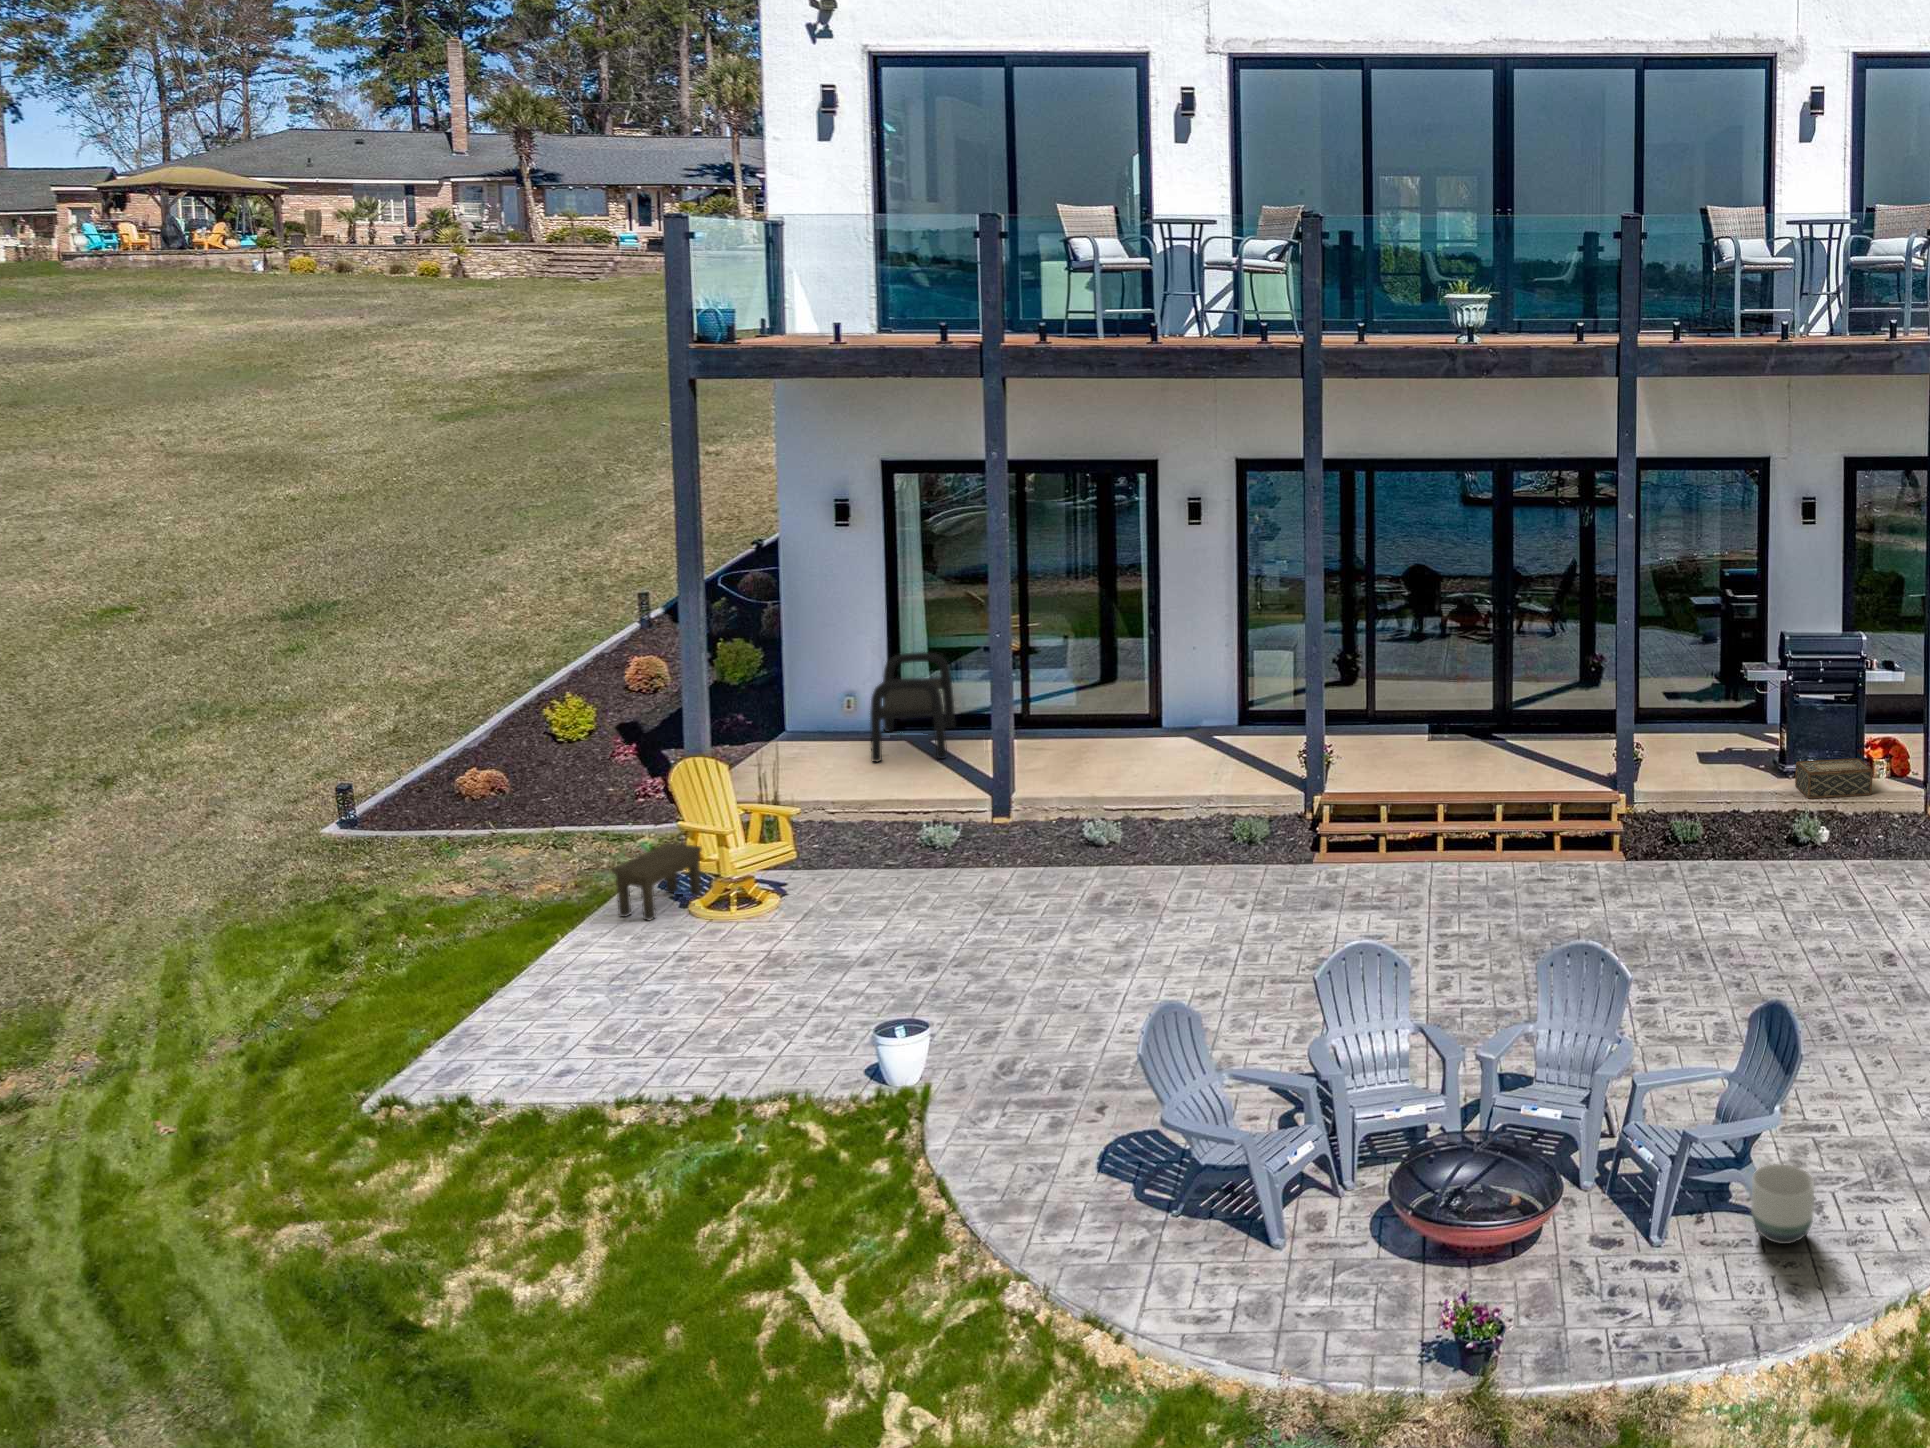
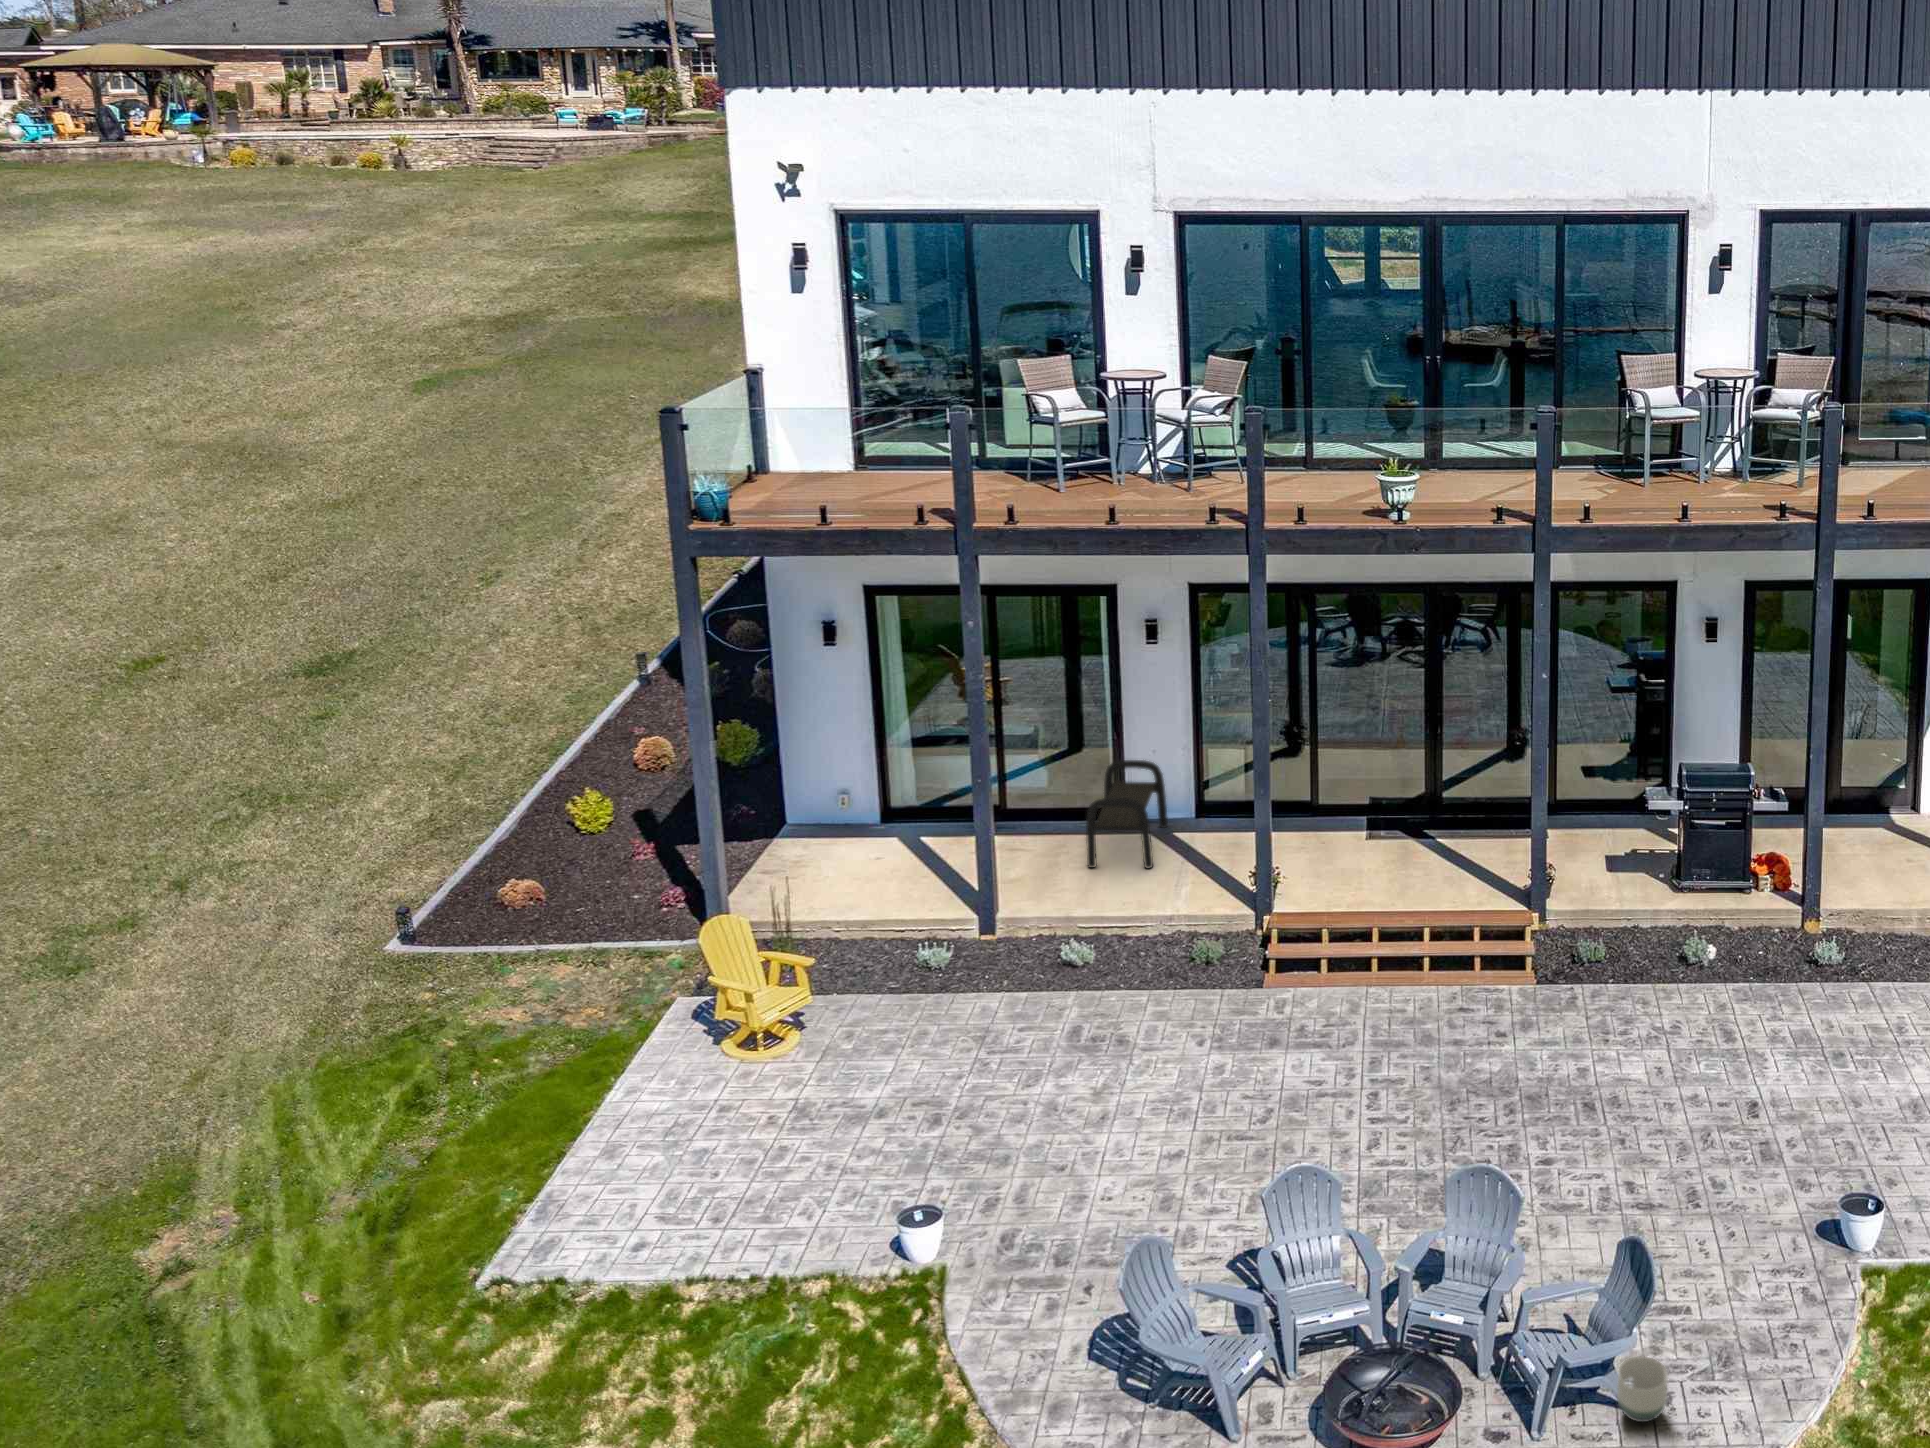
bench: present [870,652,955,762] -> present [1086,760,1168,869]
woven basket: present [1795,758,1873,799] -> none [1693,872,1762,913]
side table: present [612,842,702,920] -> none [648,988,726,1065]

